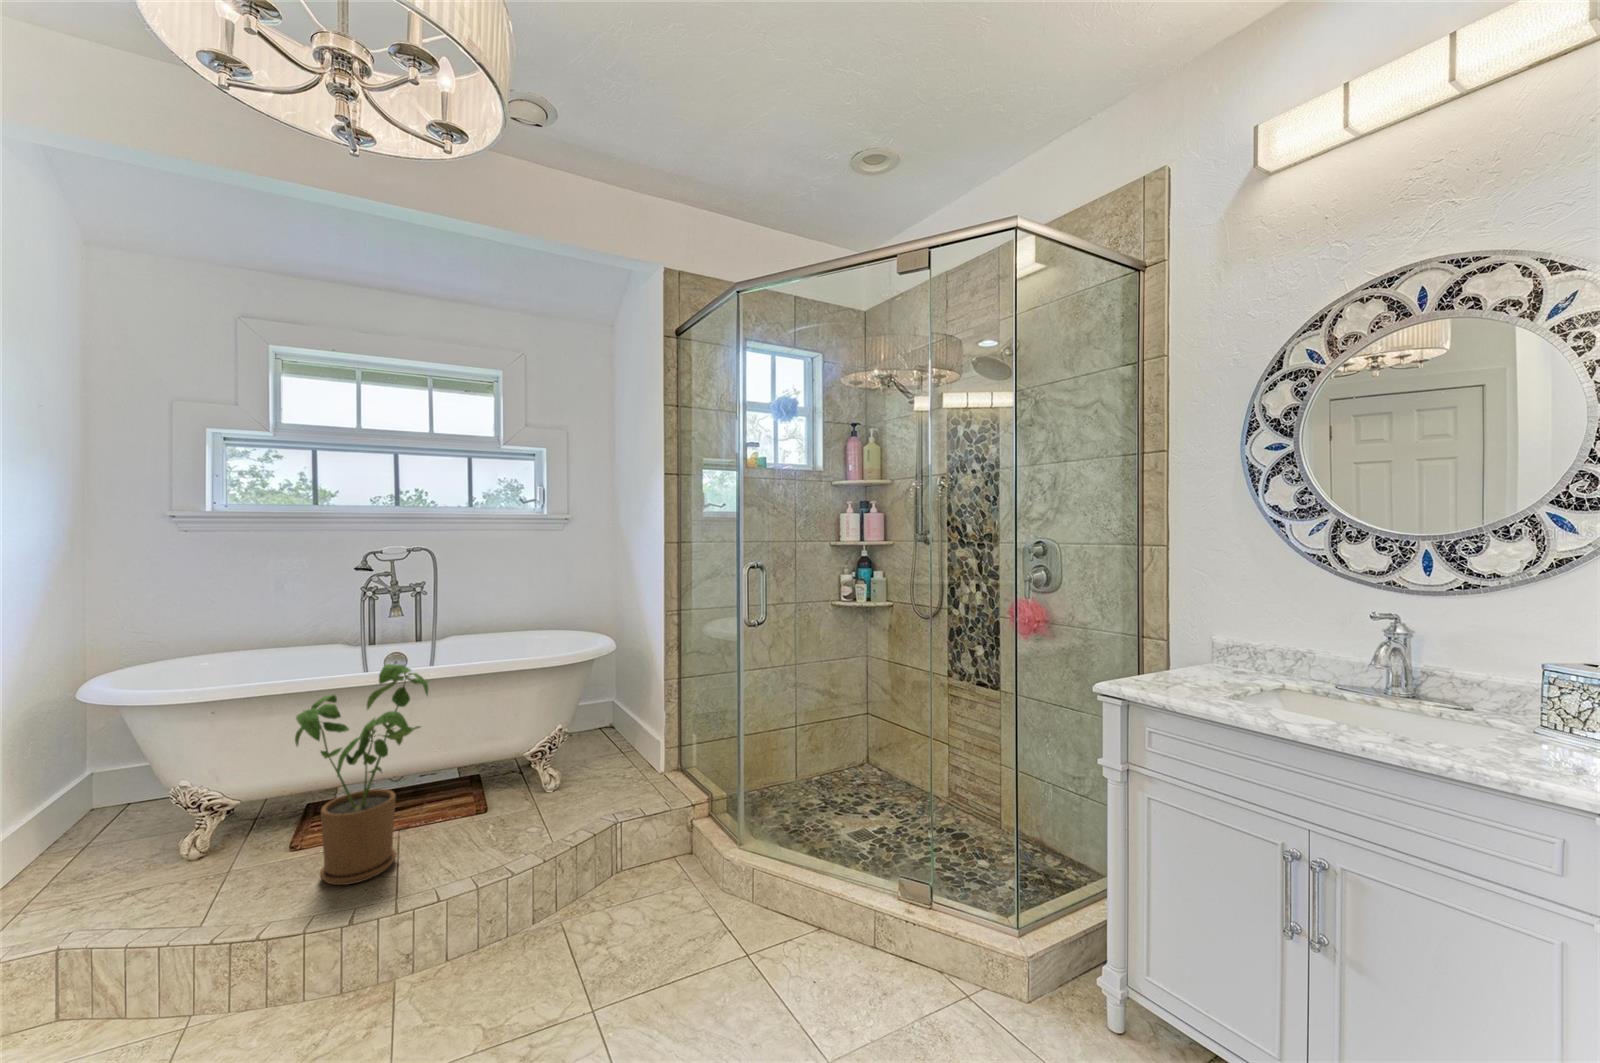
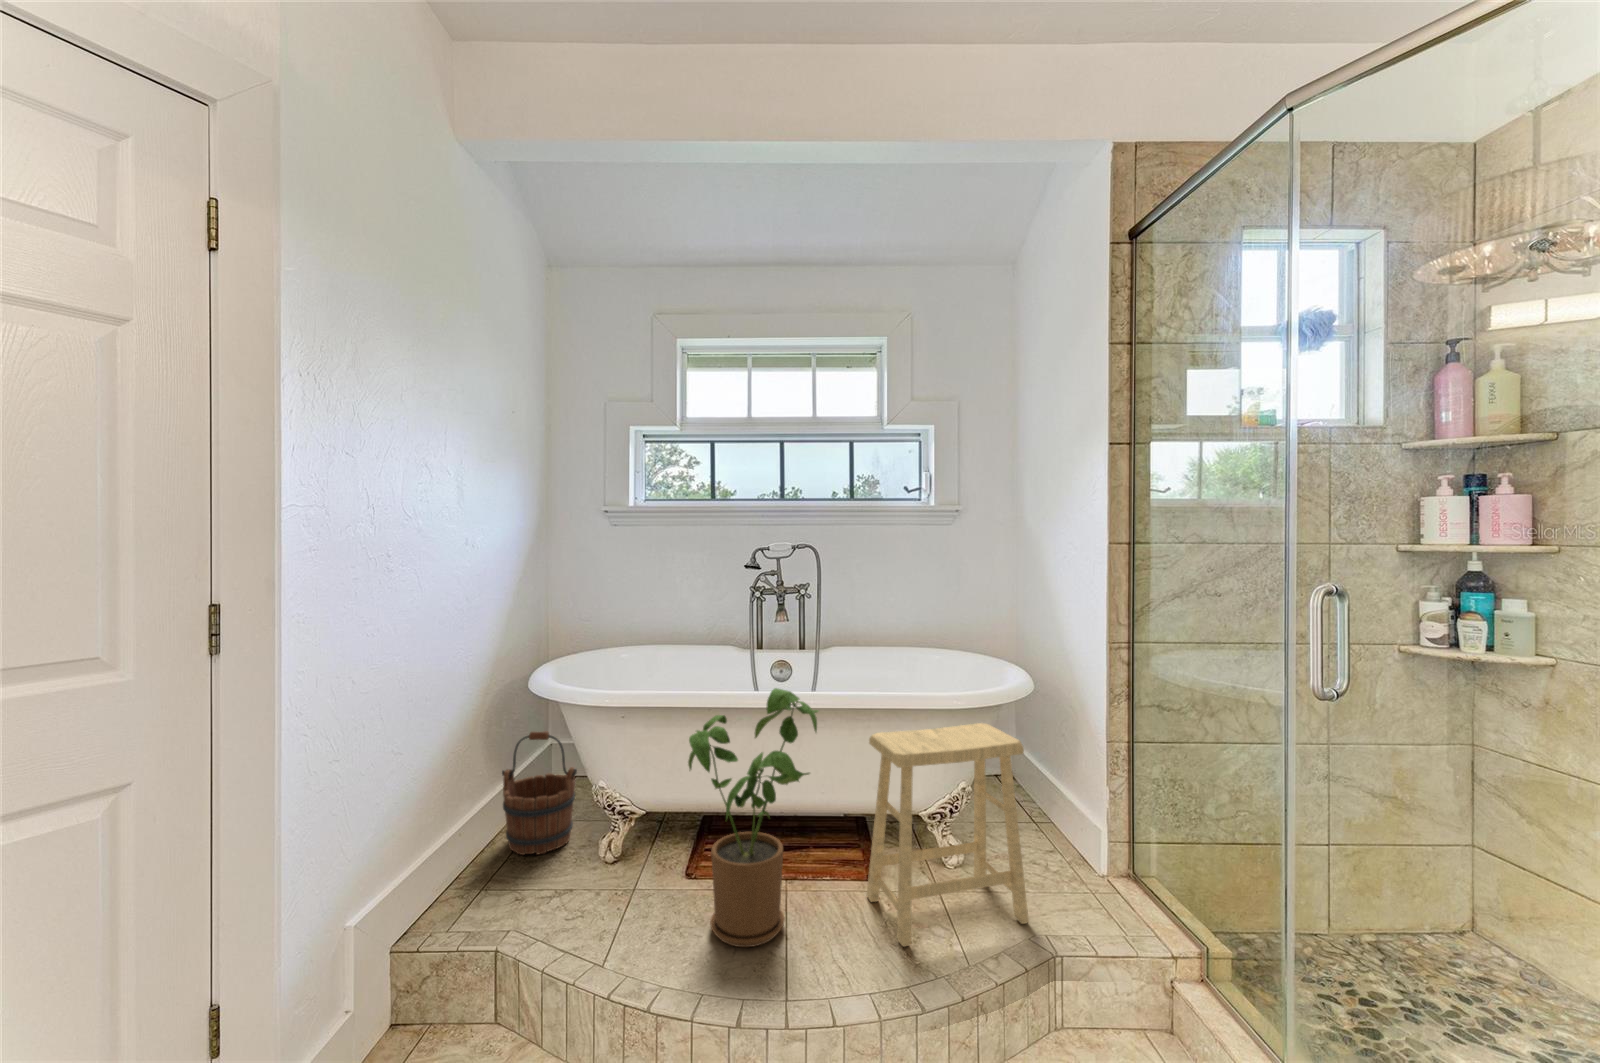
footstool: none [475,676,603,847] -> present [866,723,1029,946]
wooden bucket: none [30,745,145,880] -> present [502,732,577,855]

